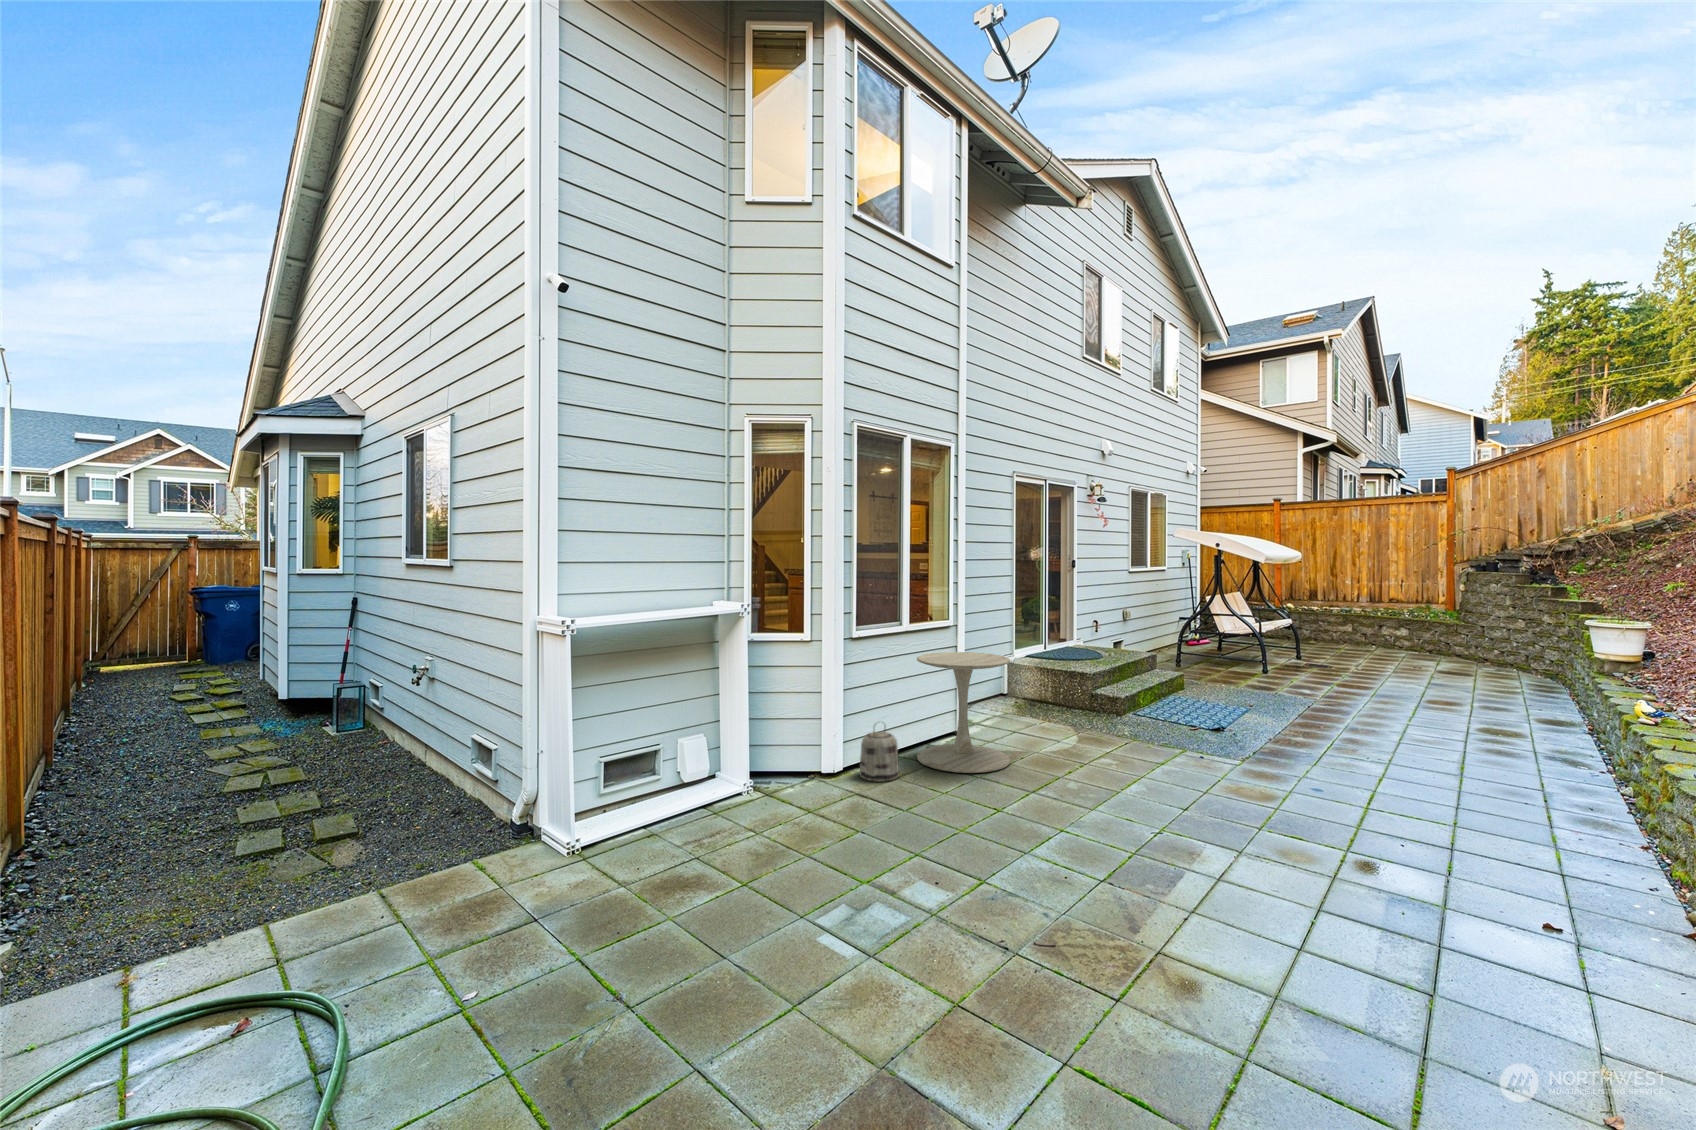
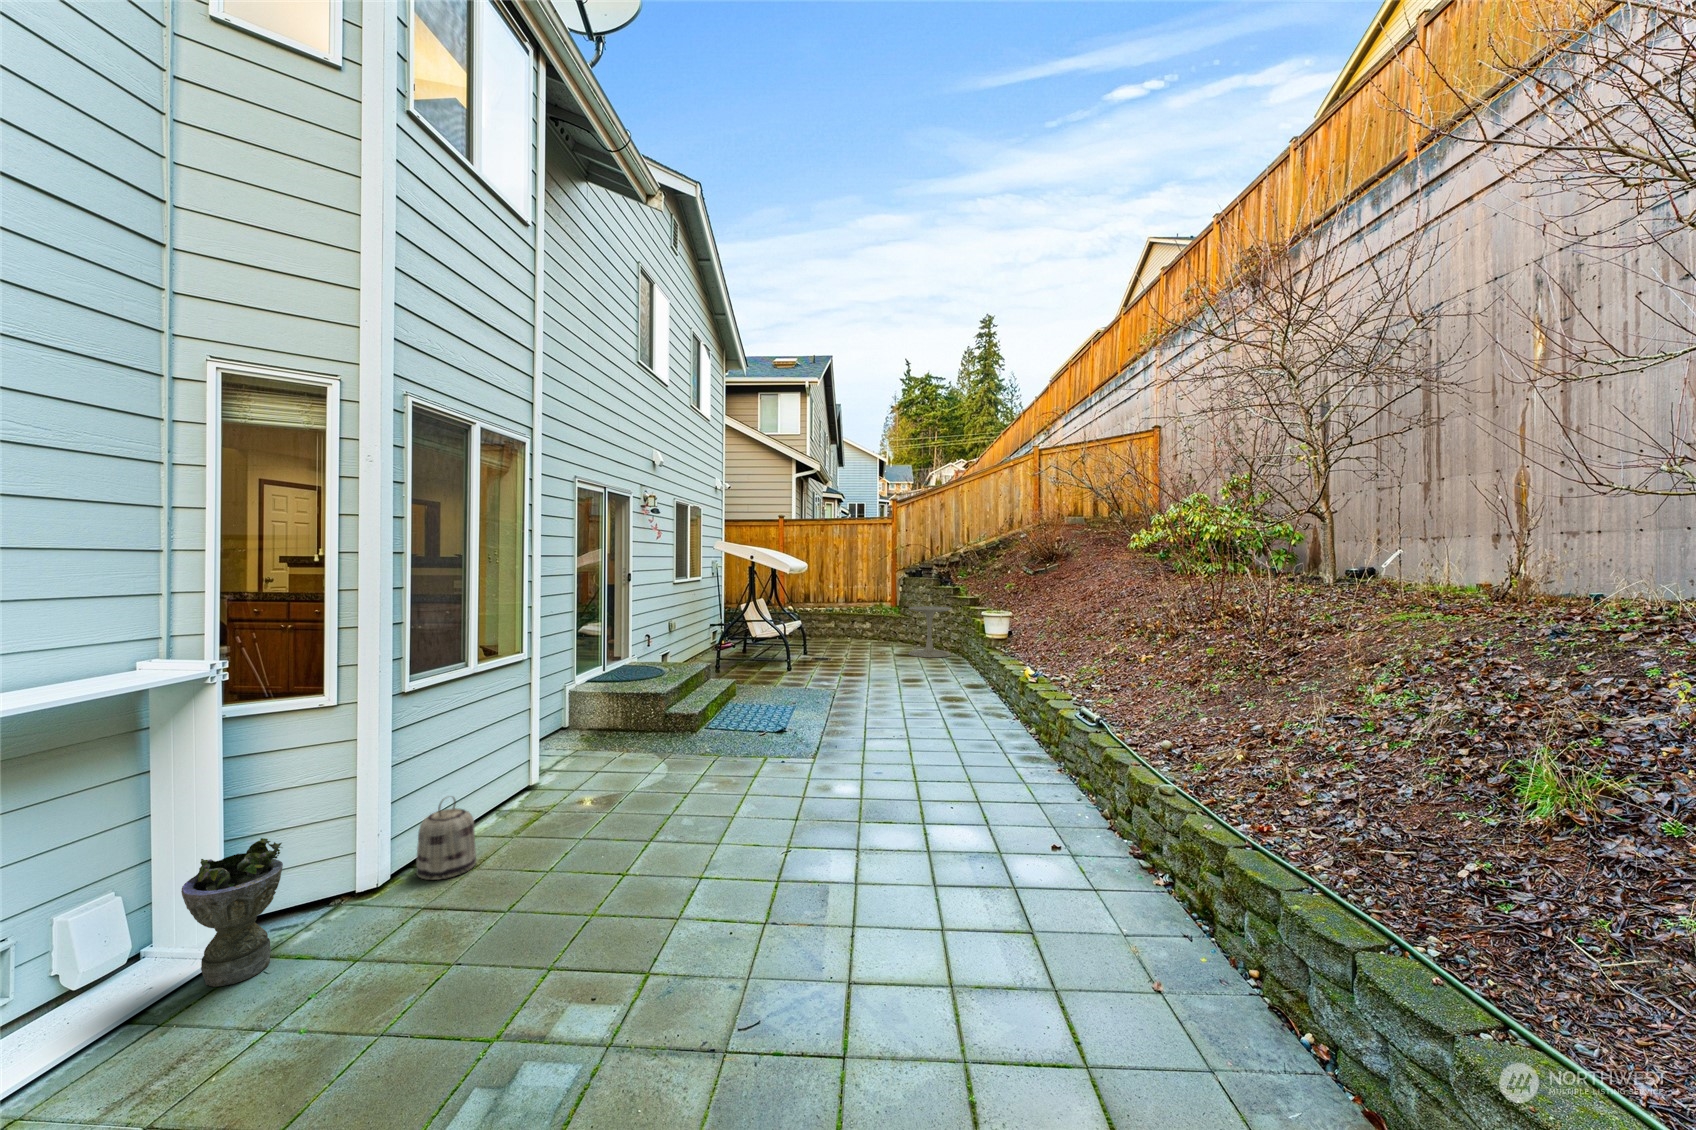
pedestal table: present [917,652,1010,773] -> present [908,606,951,658]
planter: none [728,720,775,806] -> present [181,838,283,987]

